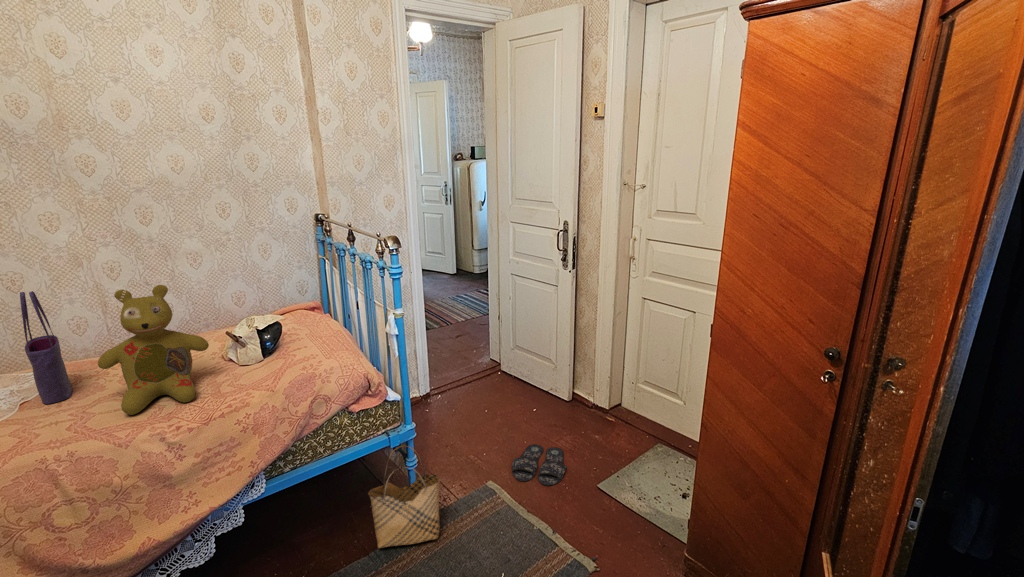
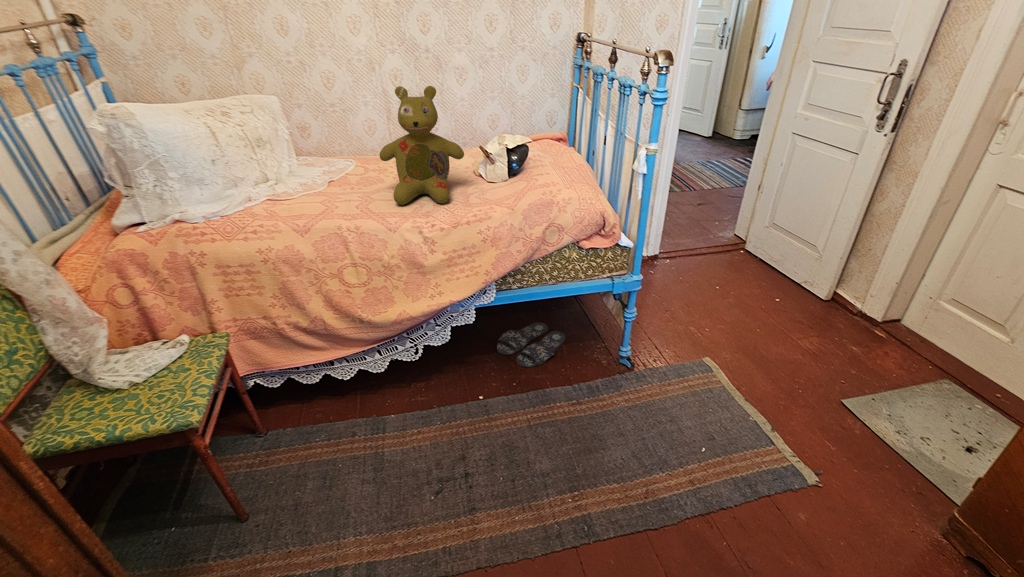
tote bag: present [20,291,72,404] -> none [330,82,362,185]
slippers: present [512,444,567,486] -> present [497,322,566,367]
woven basket: present [368,445,440,548] -> none [583,294,657,393]

